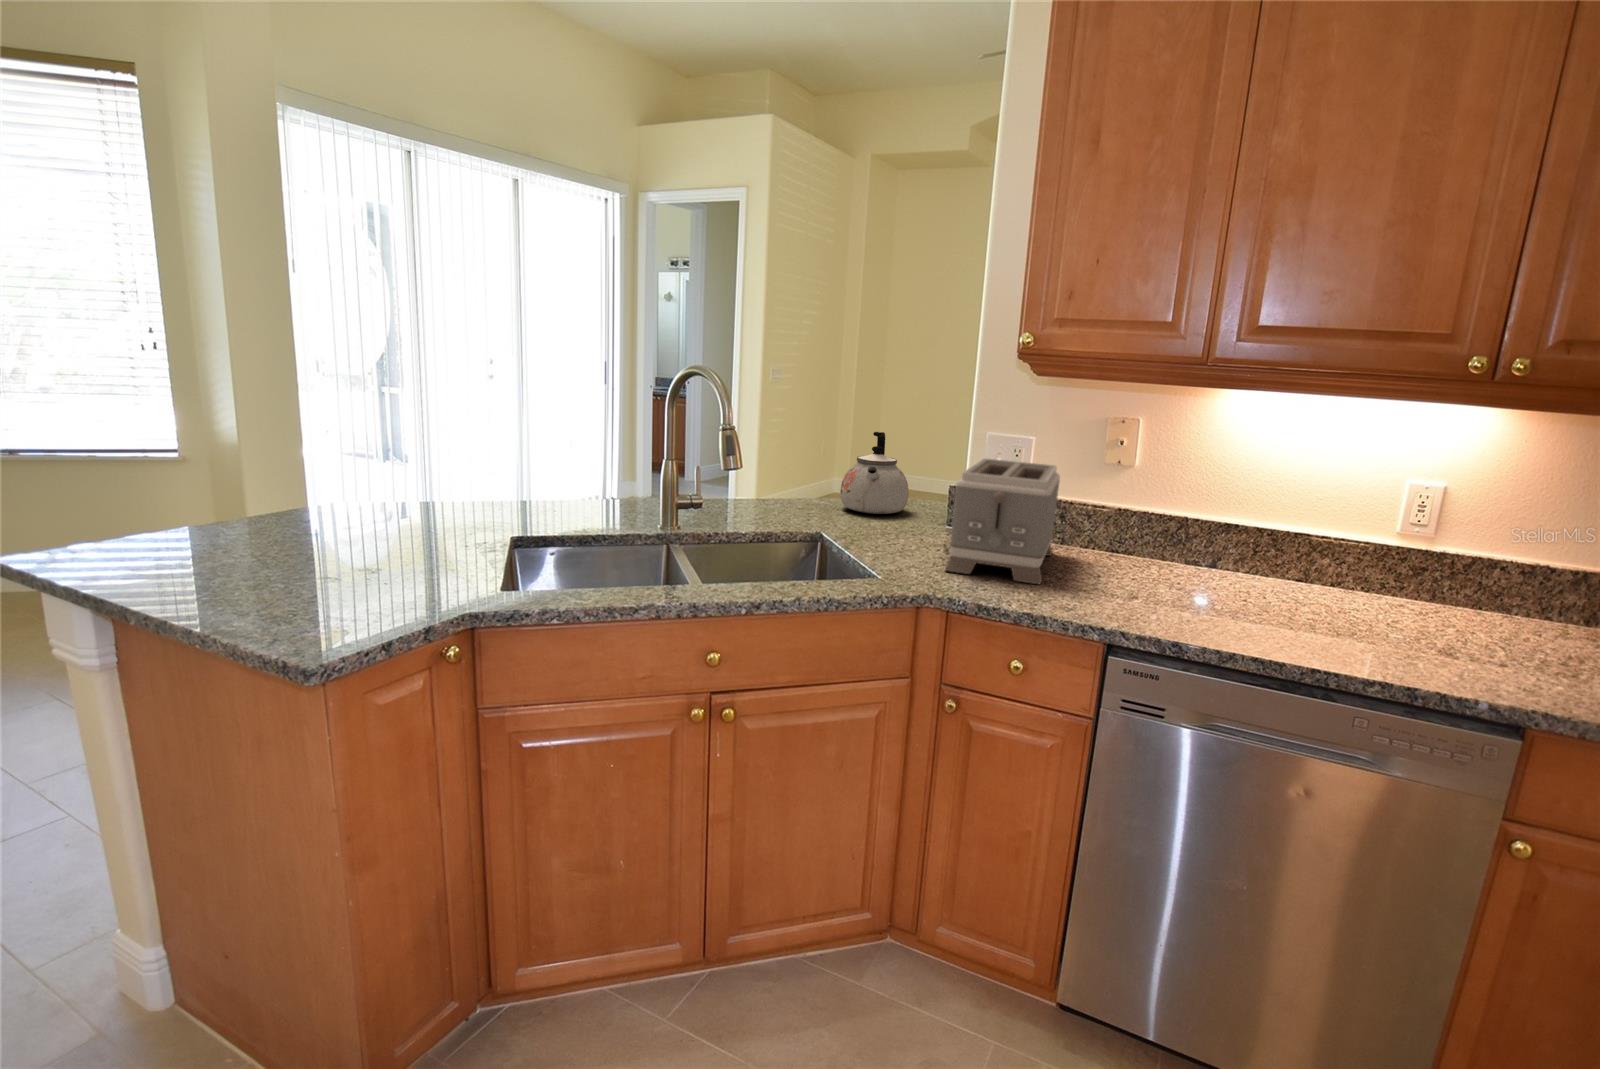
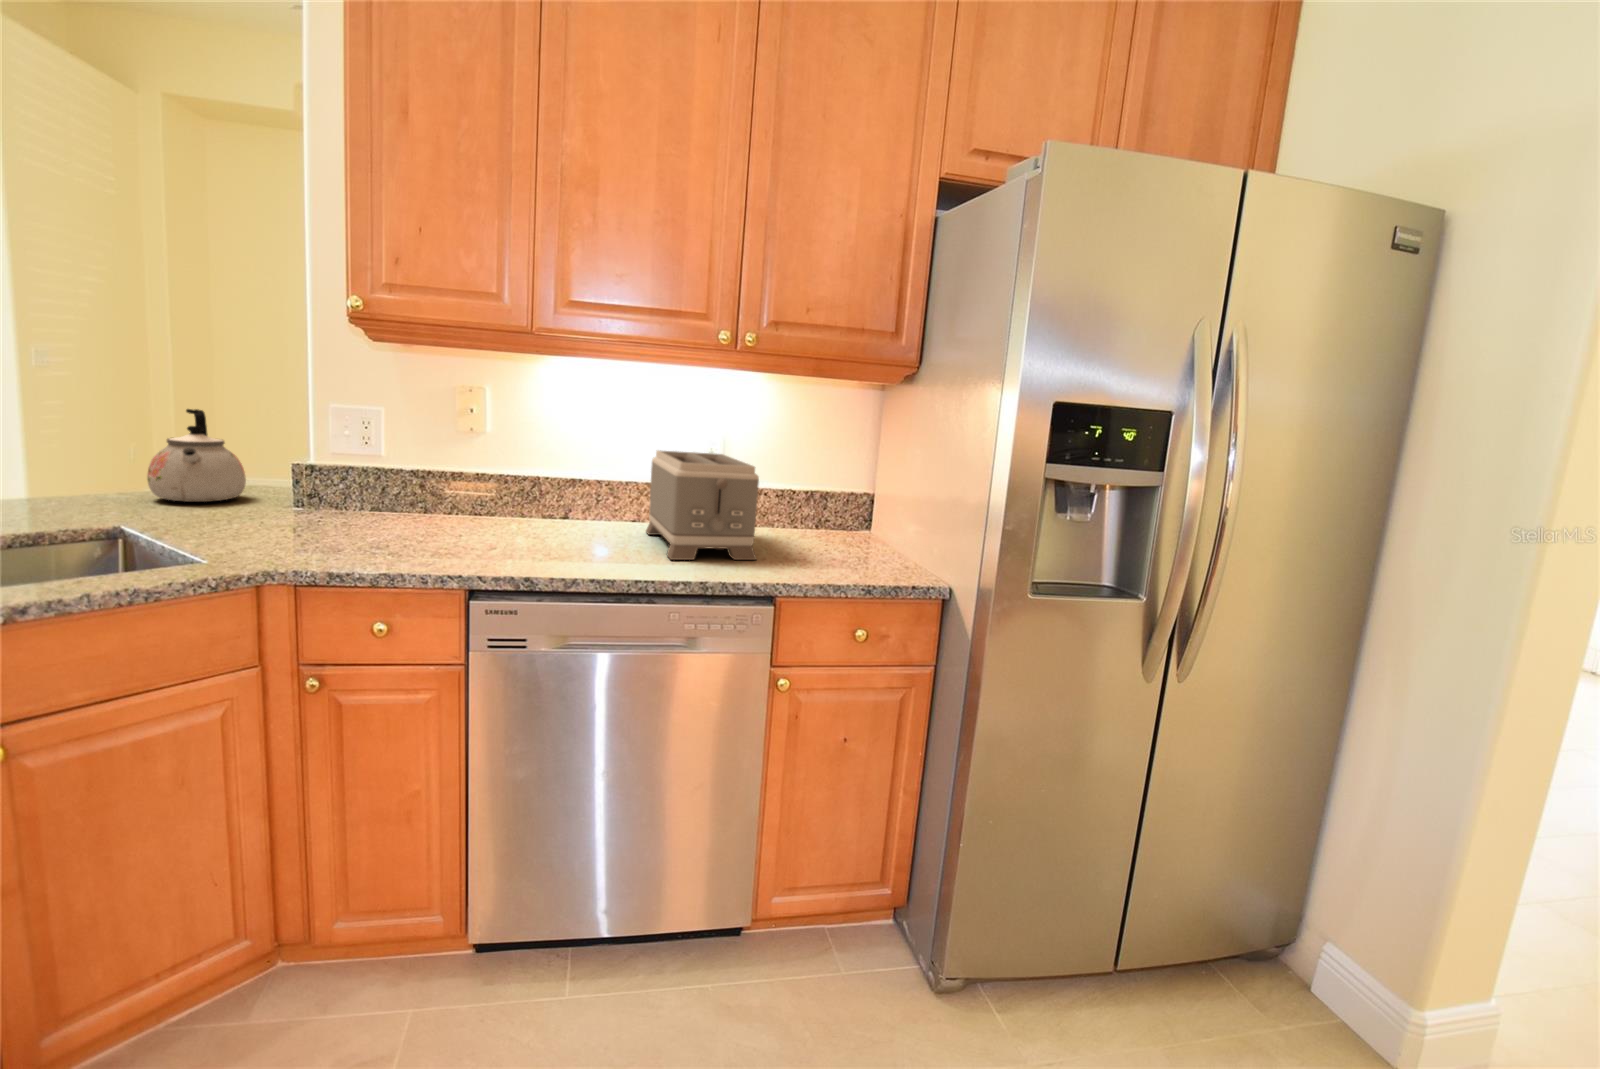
toaster: present [945,458,1060,584] -> present [646,450,759,560]

